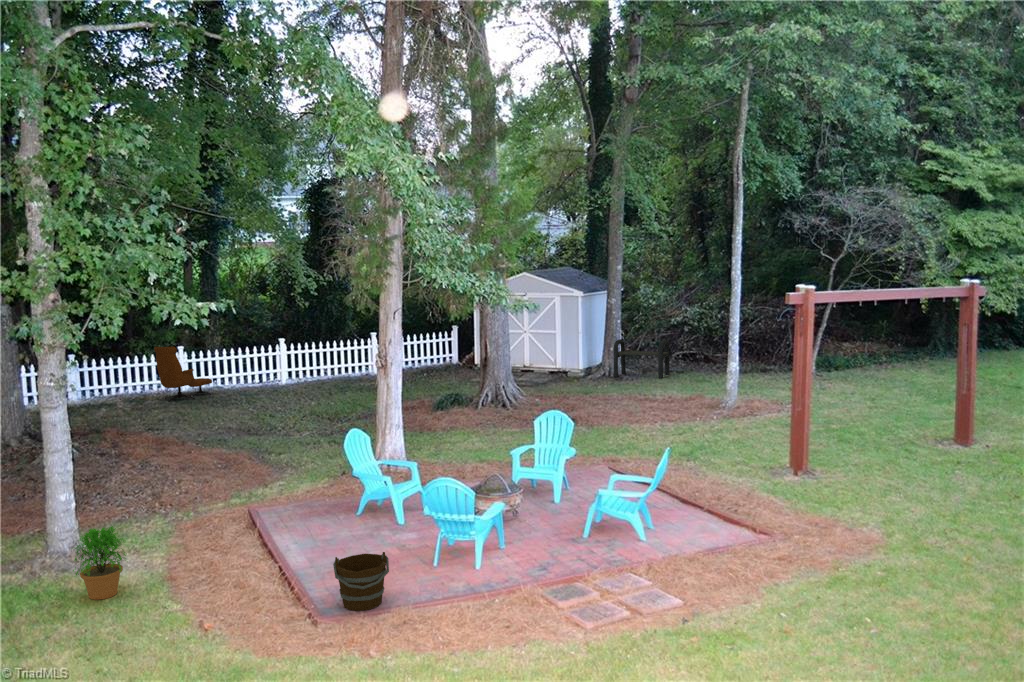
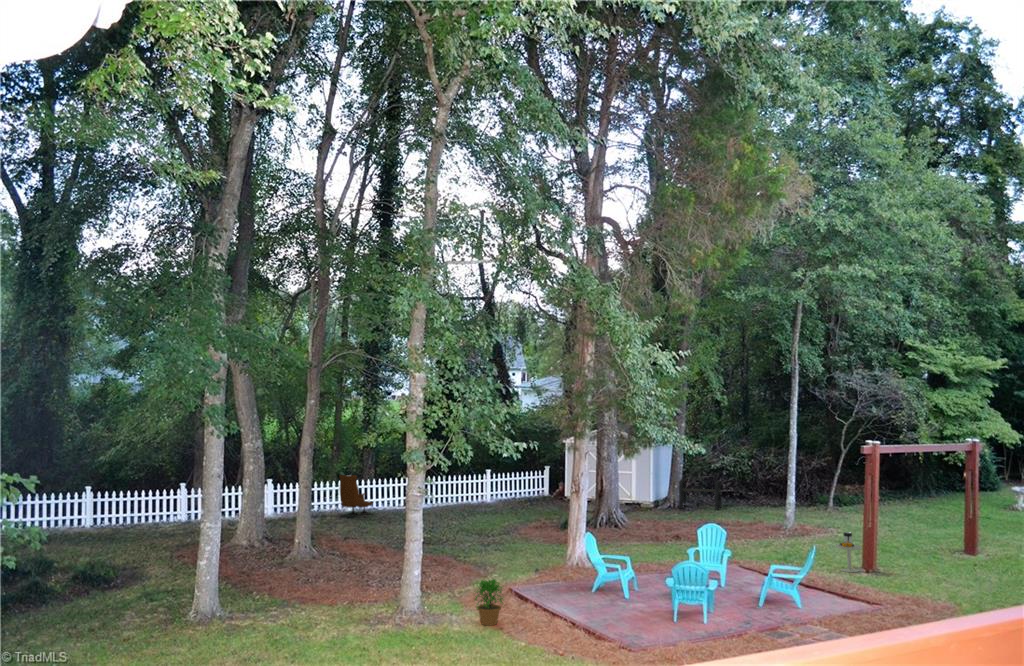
side table: none [742,421,779,479] -> present [836,532,862,572]
bucket: present [333,552,389,611] -> none [645,596,679,632]

